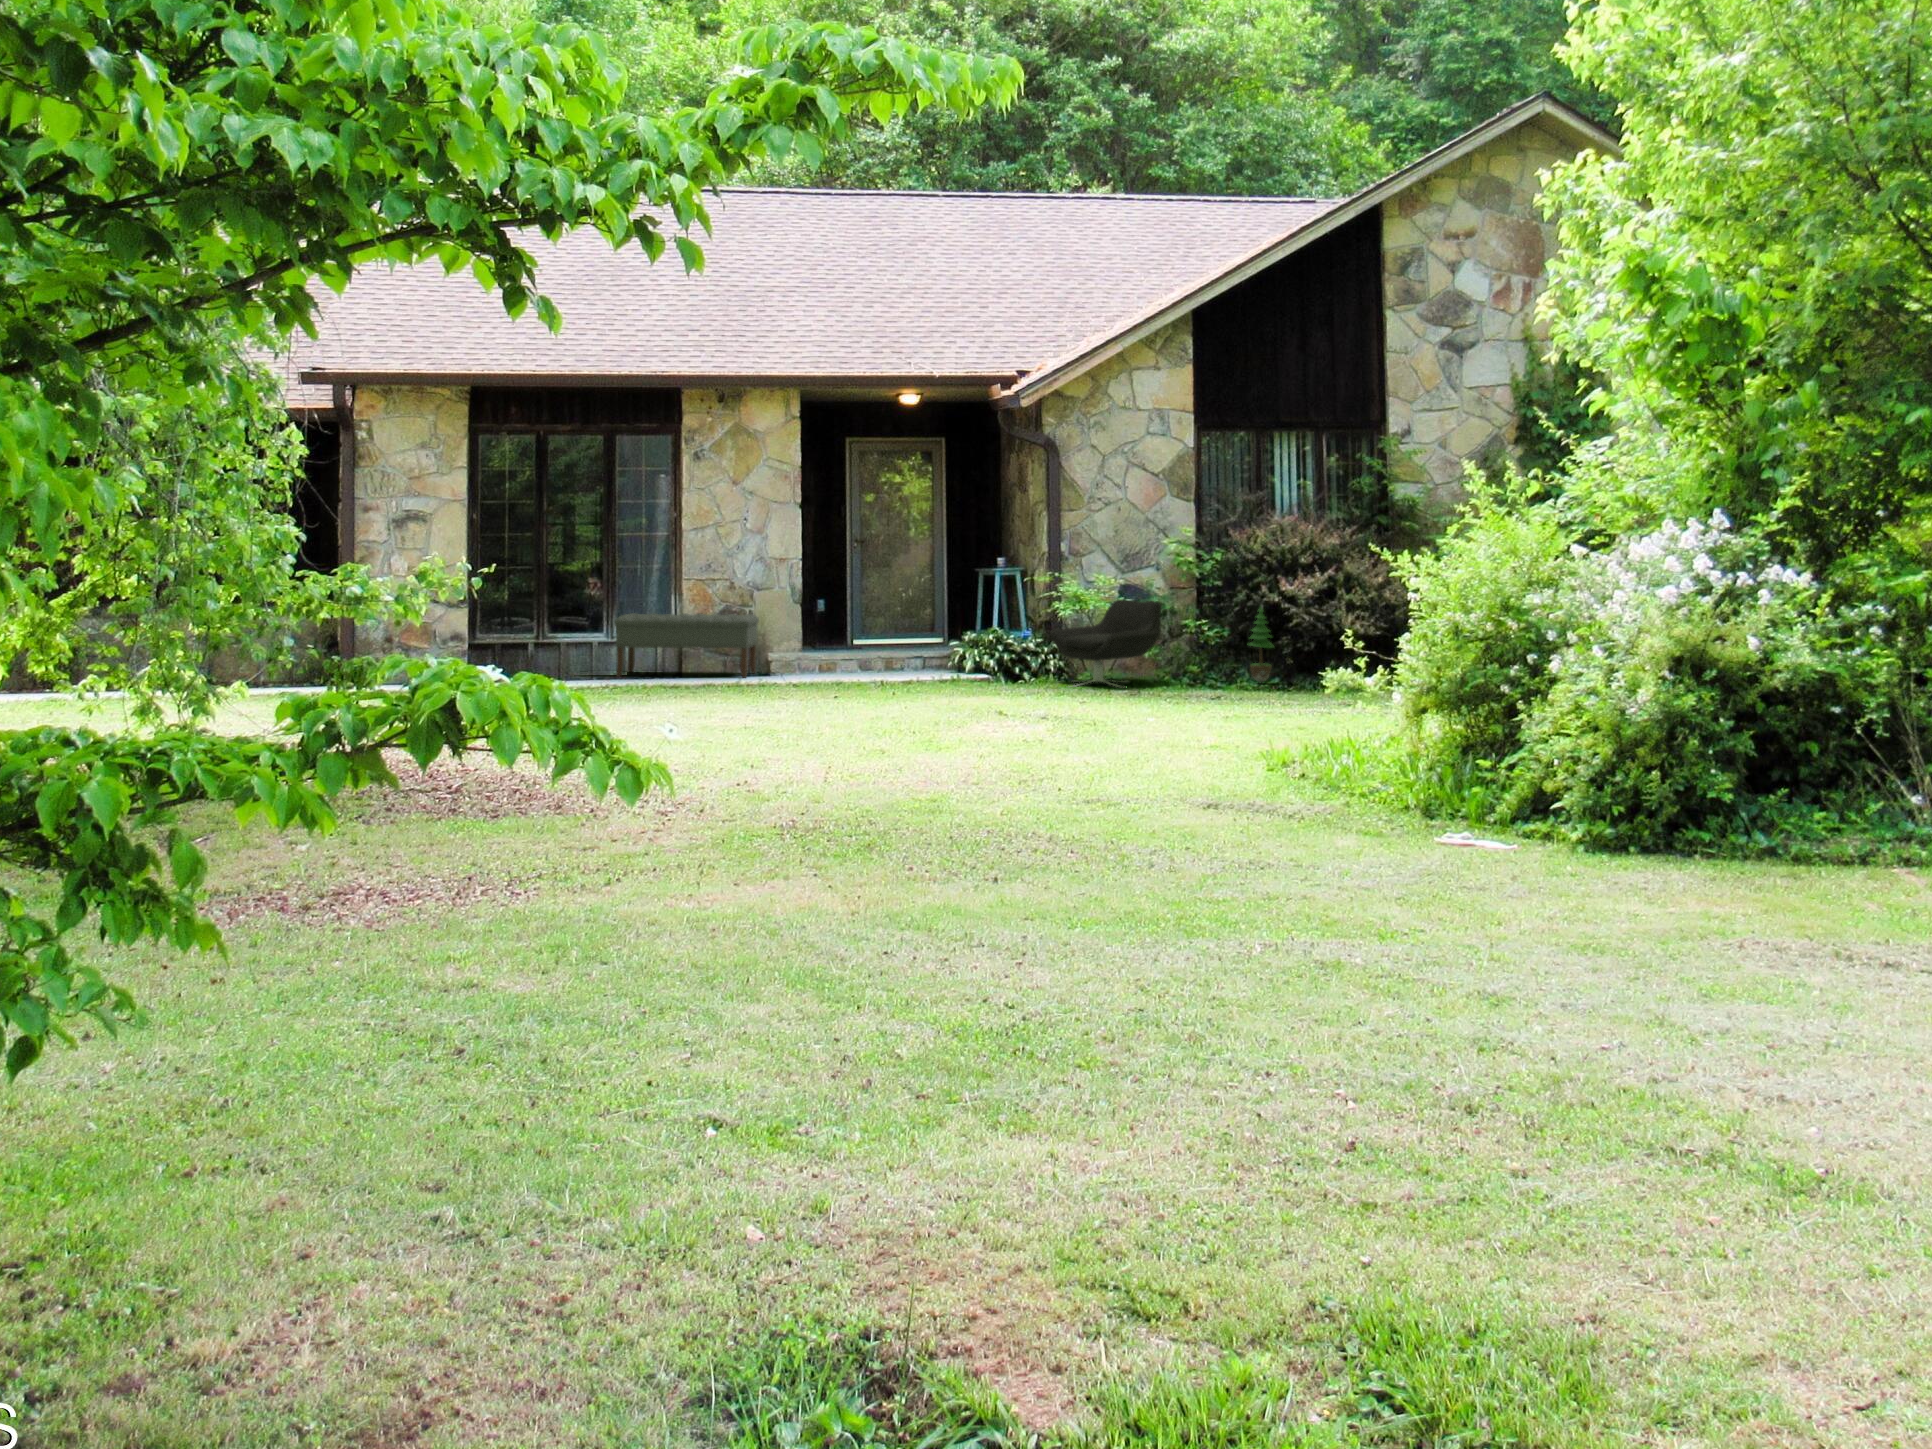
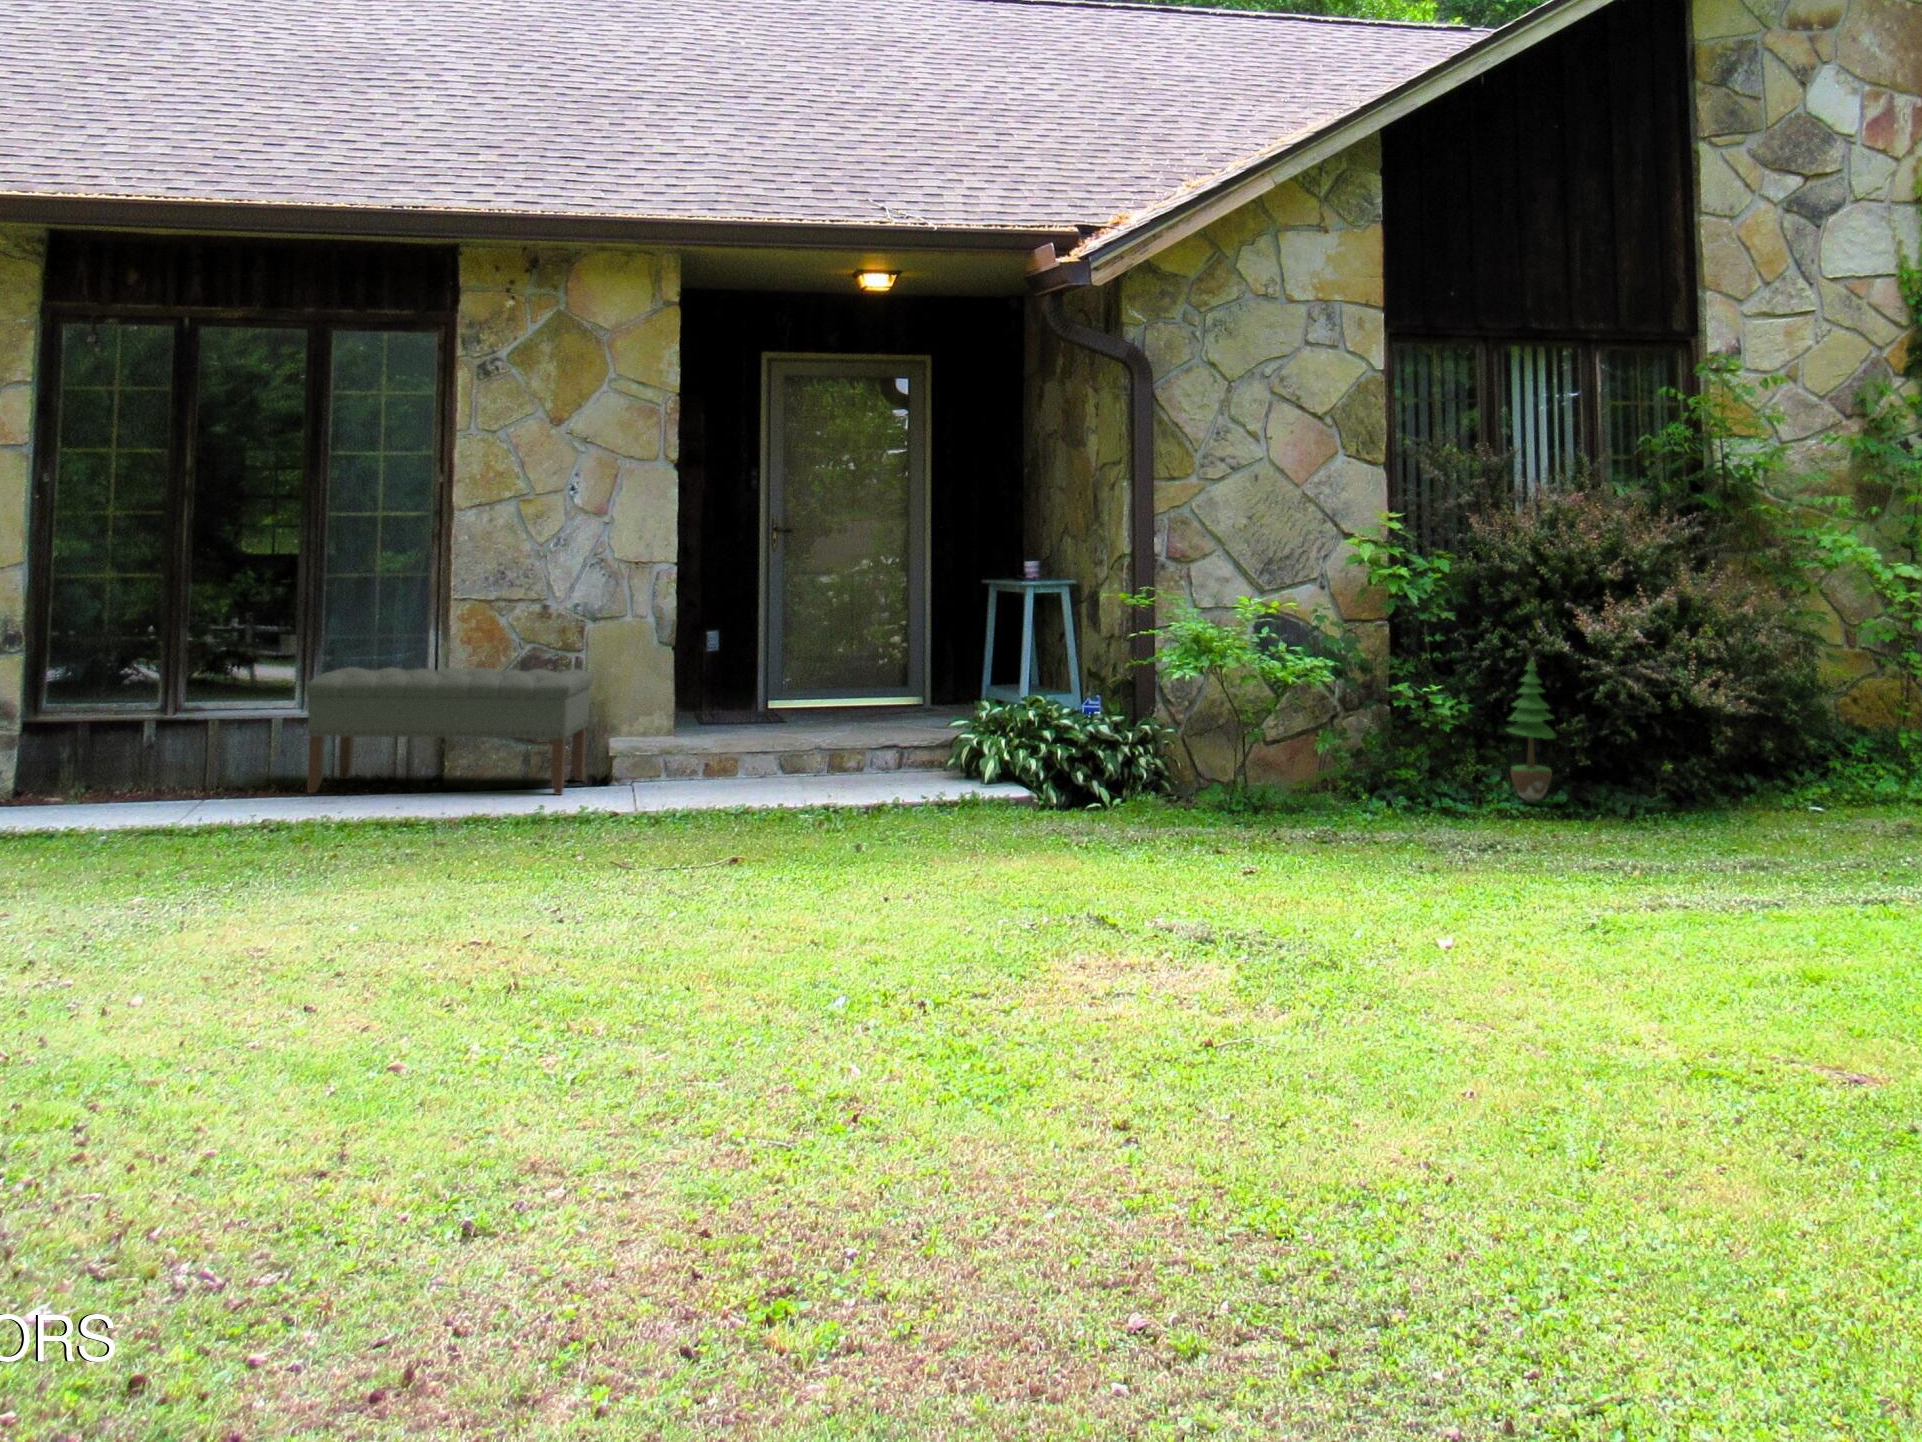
lounge chair: present [1050,599,1161,687] -> none [1143,644,1353,820]

